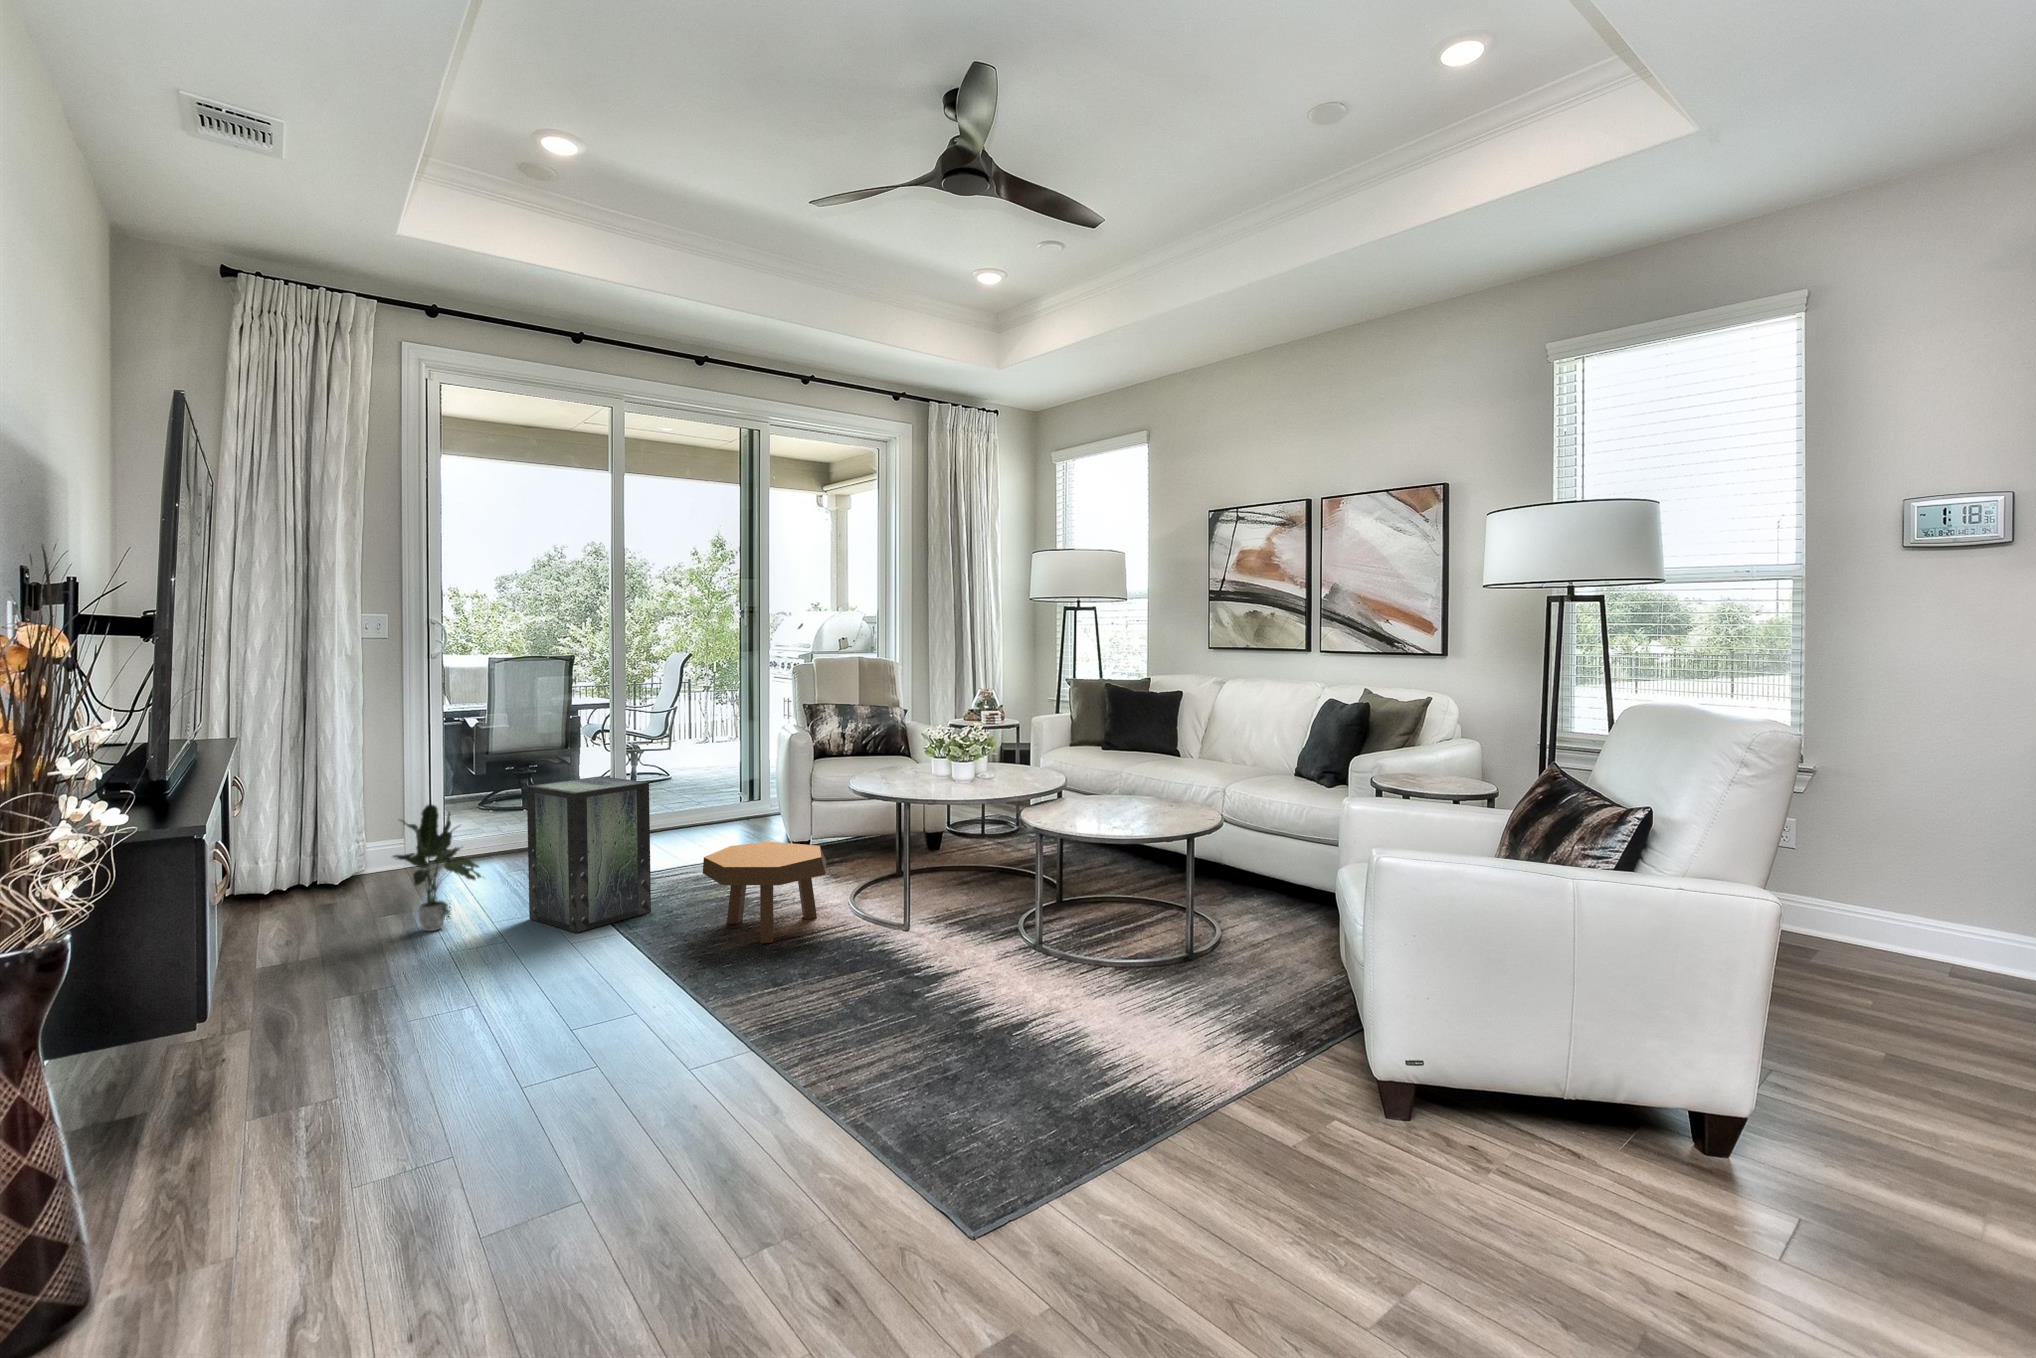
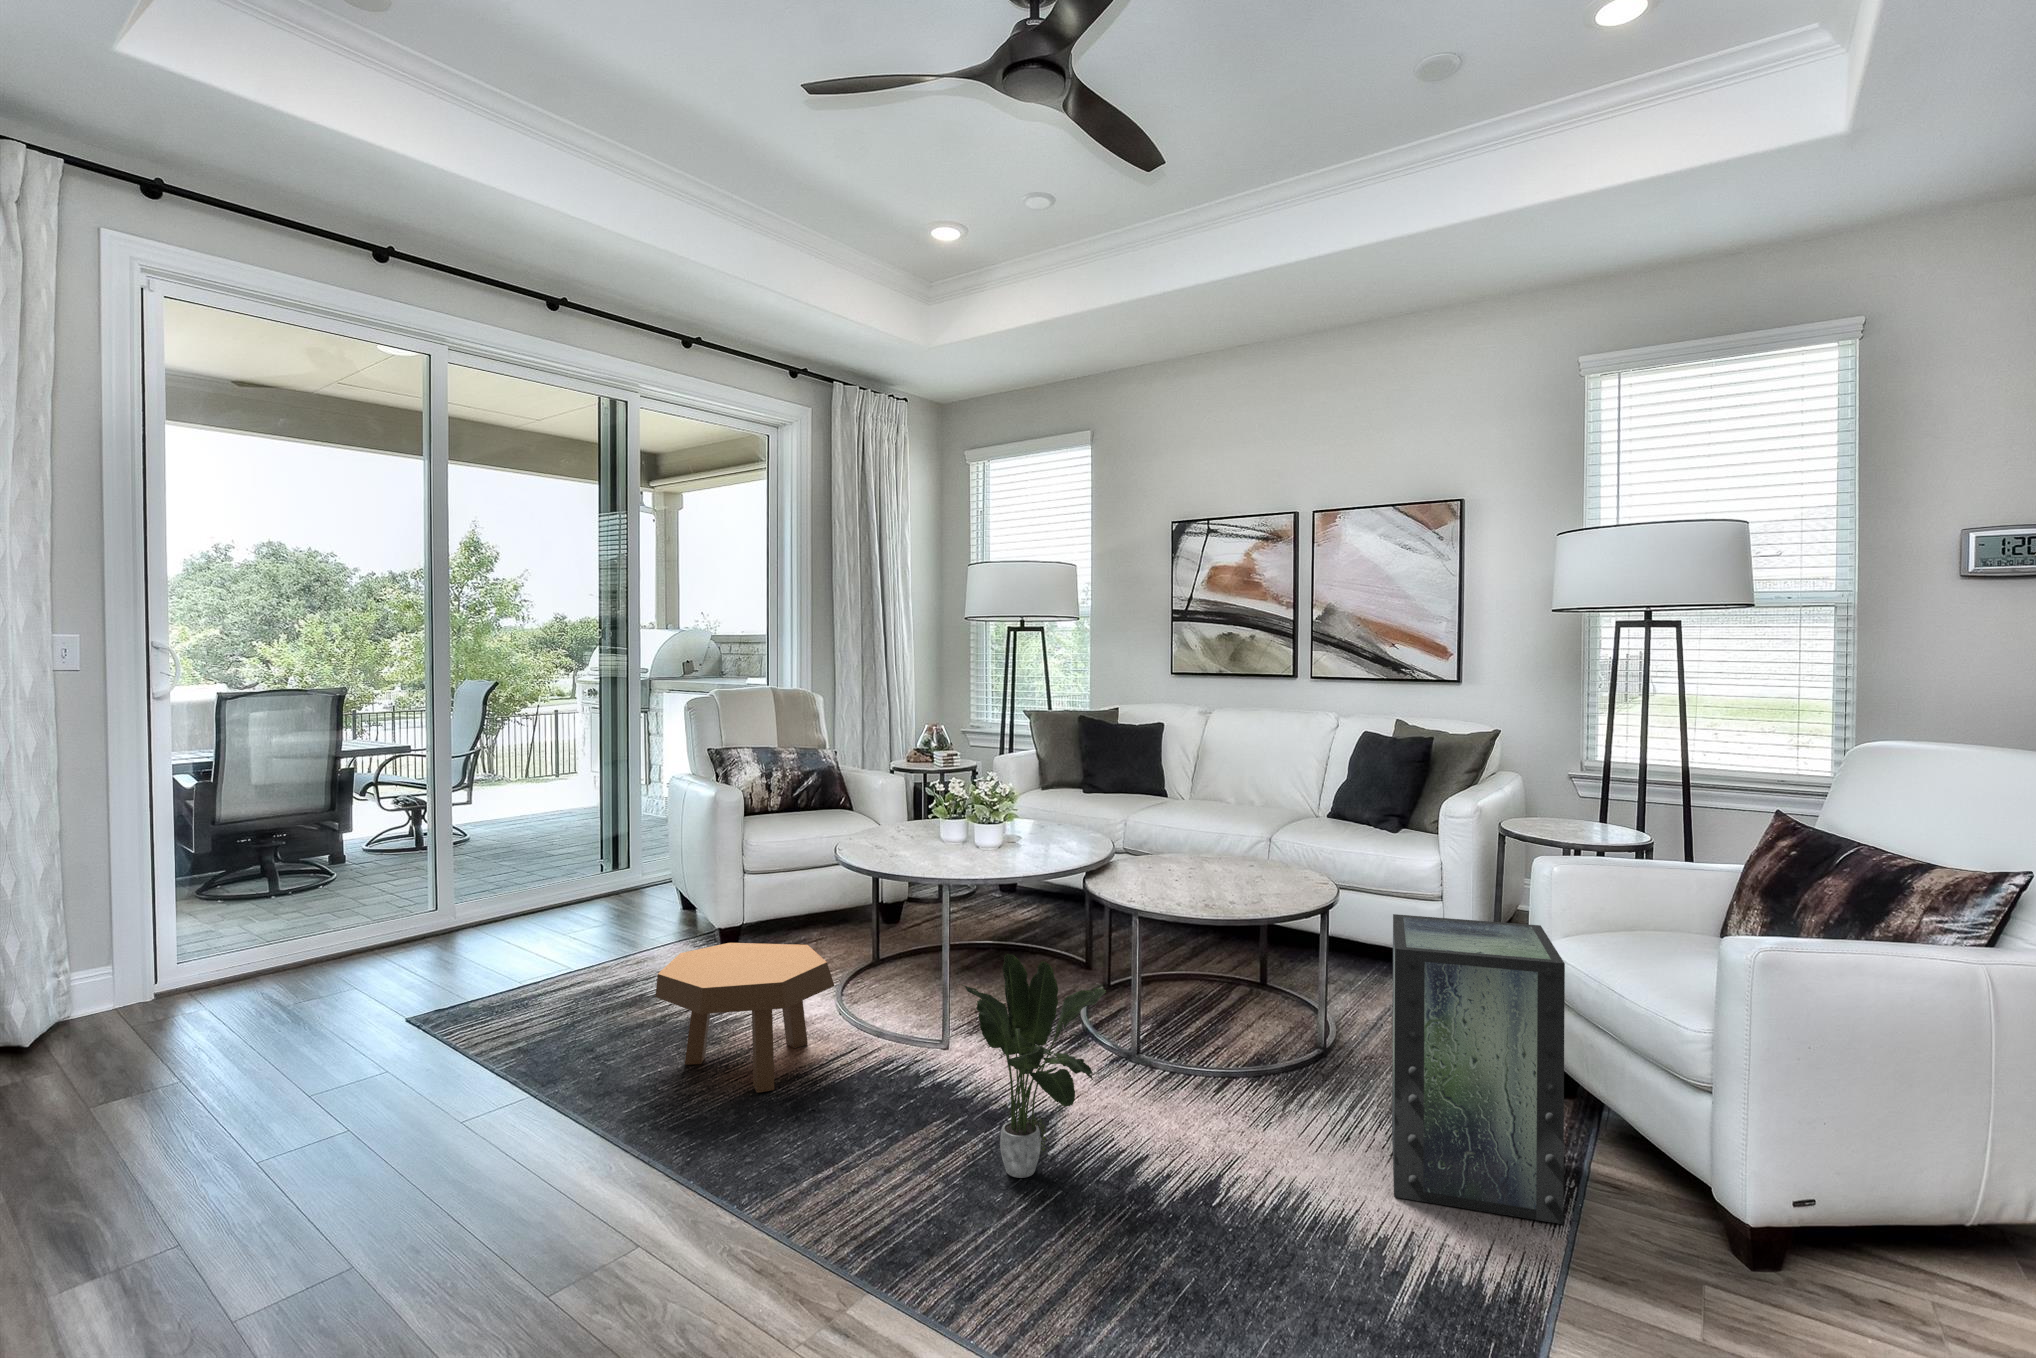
storage box: present [527,776,651,932] -> present [1392,914,1565,1224]
potted plant: present [393,804,481,931] -> present [962,954,1106,1178]

